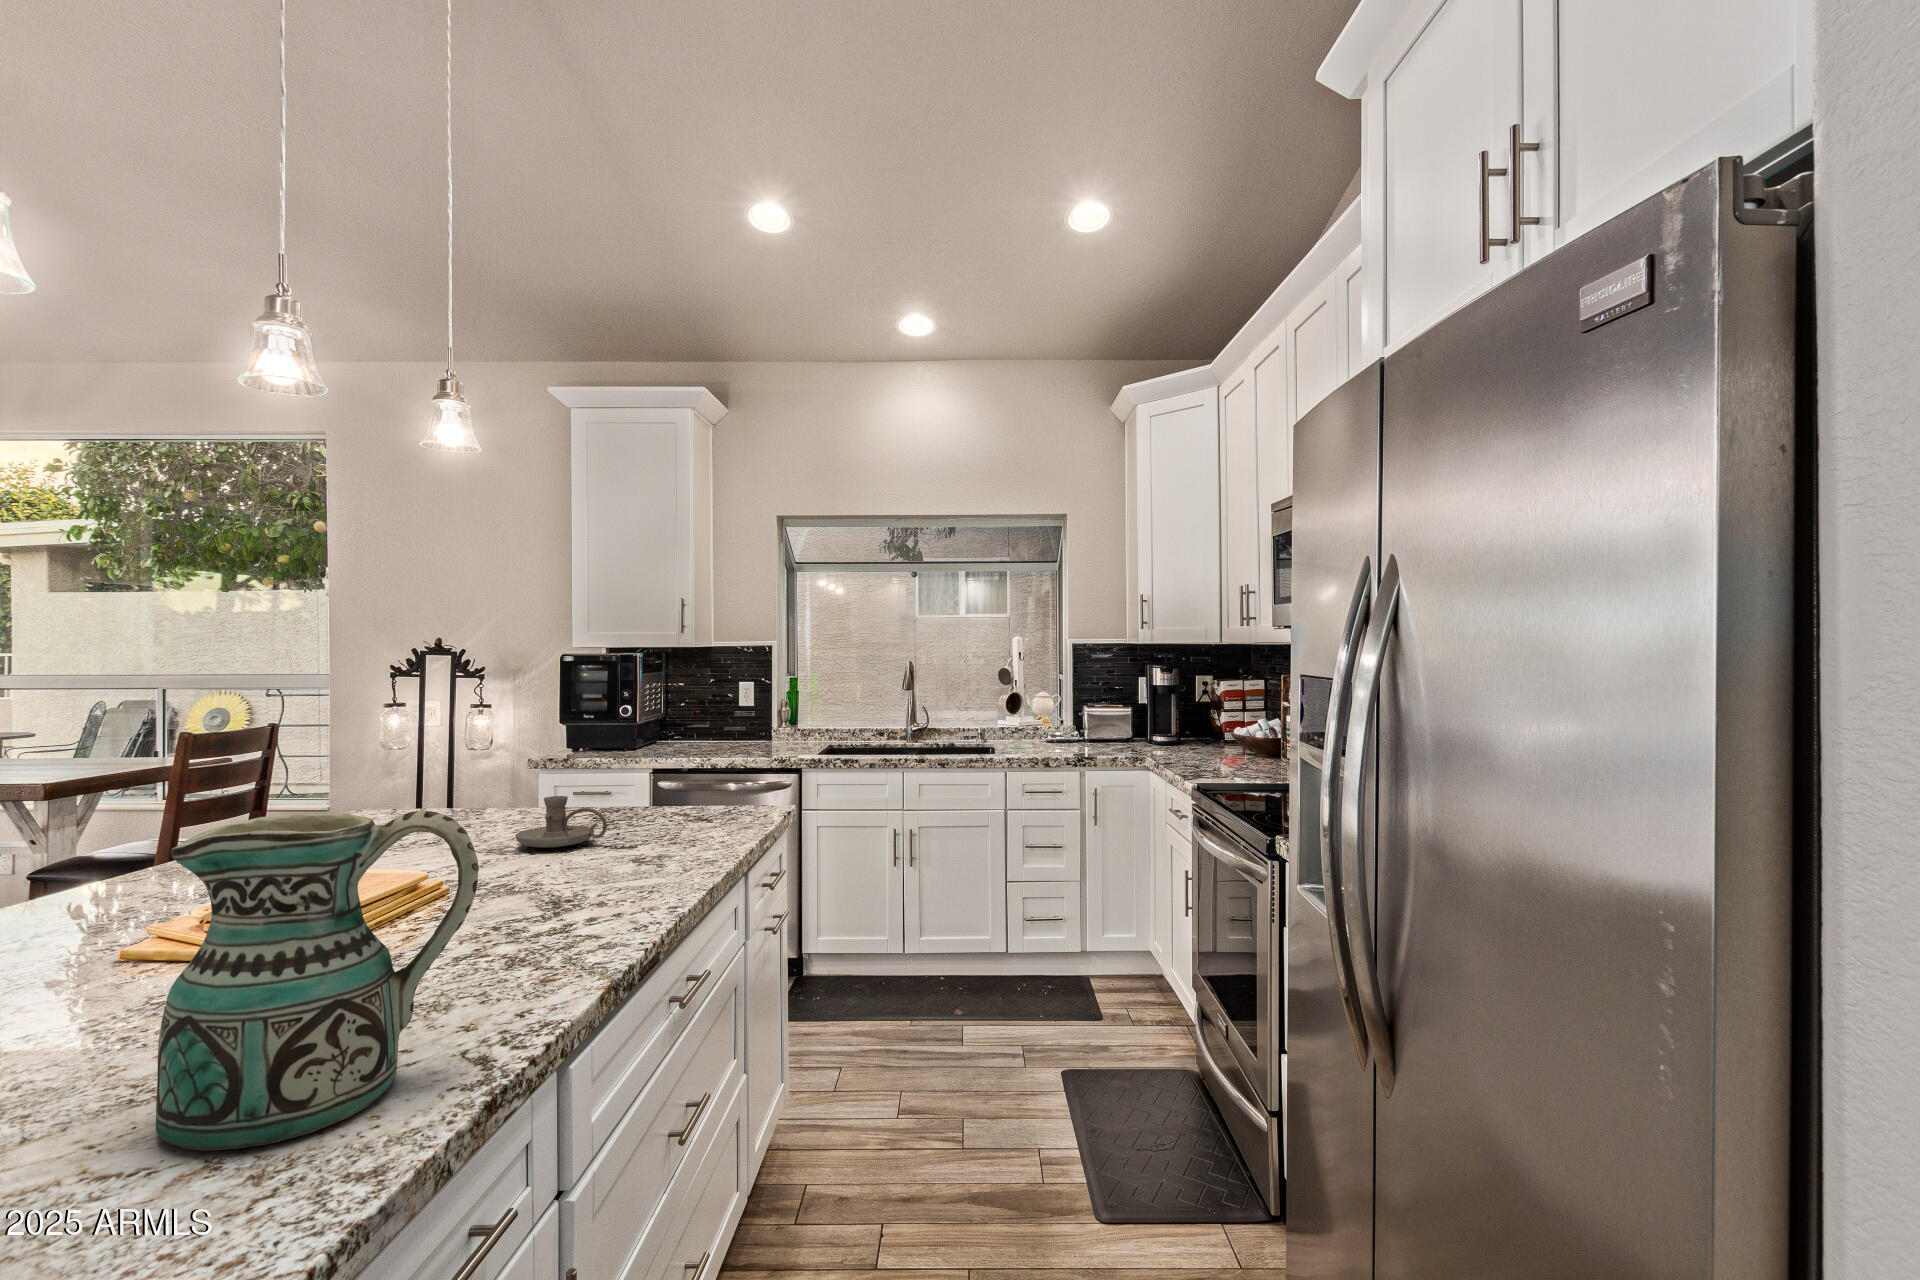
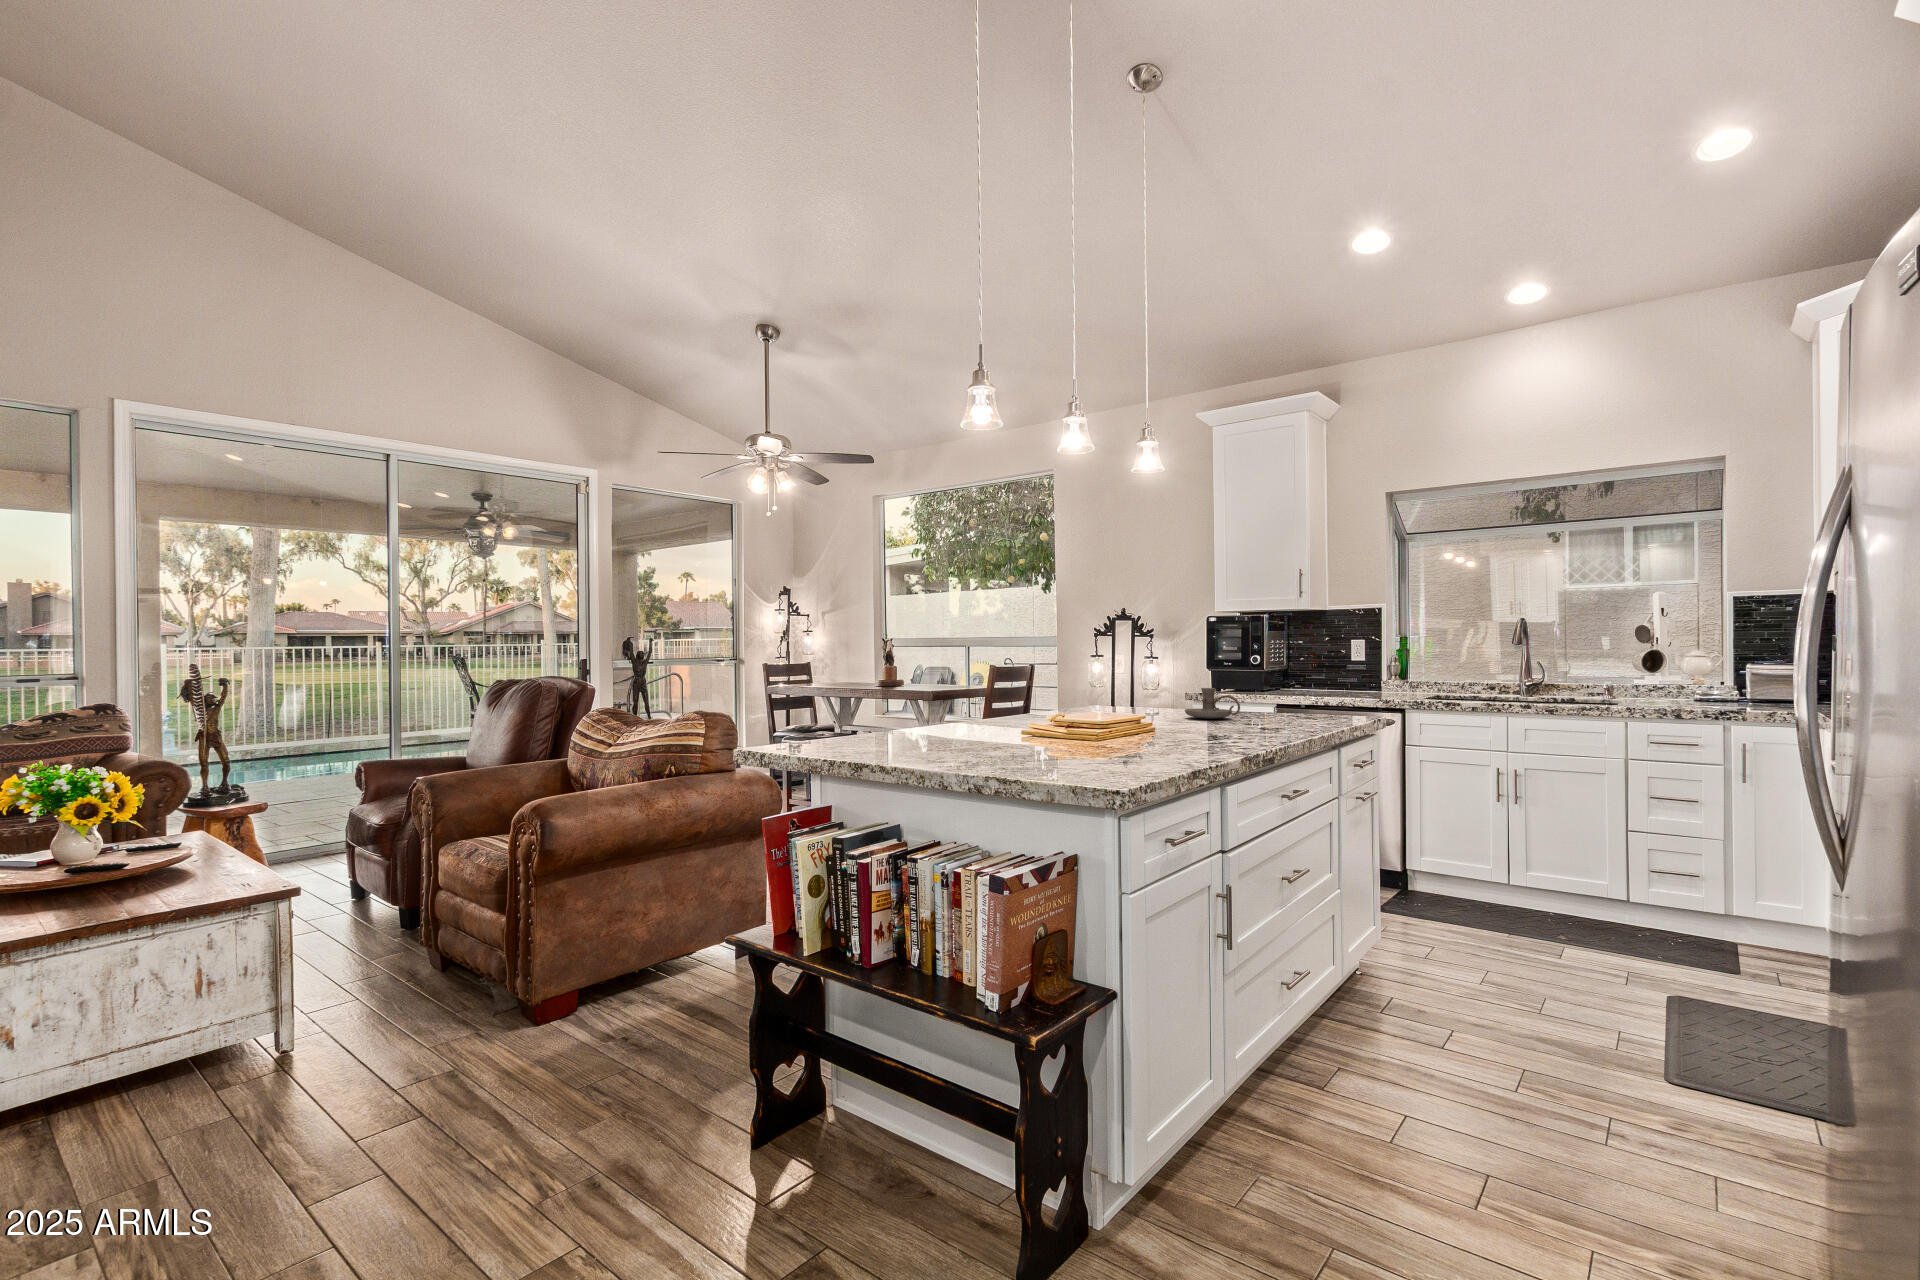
ceramic pitcher: present [156,811,479,1150] -> none [1068,643,1181,765]

